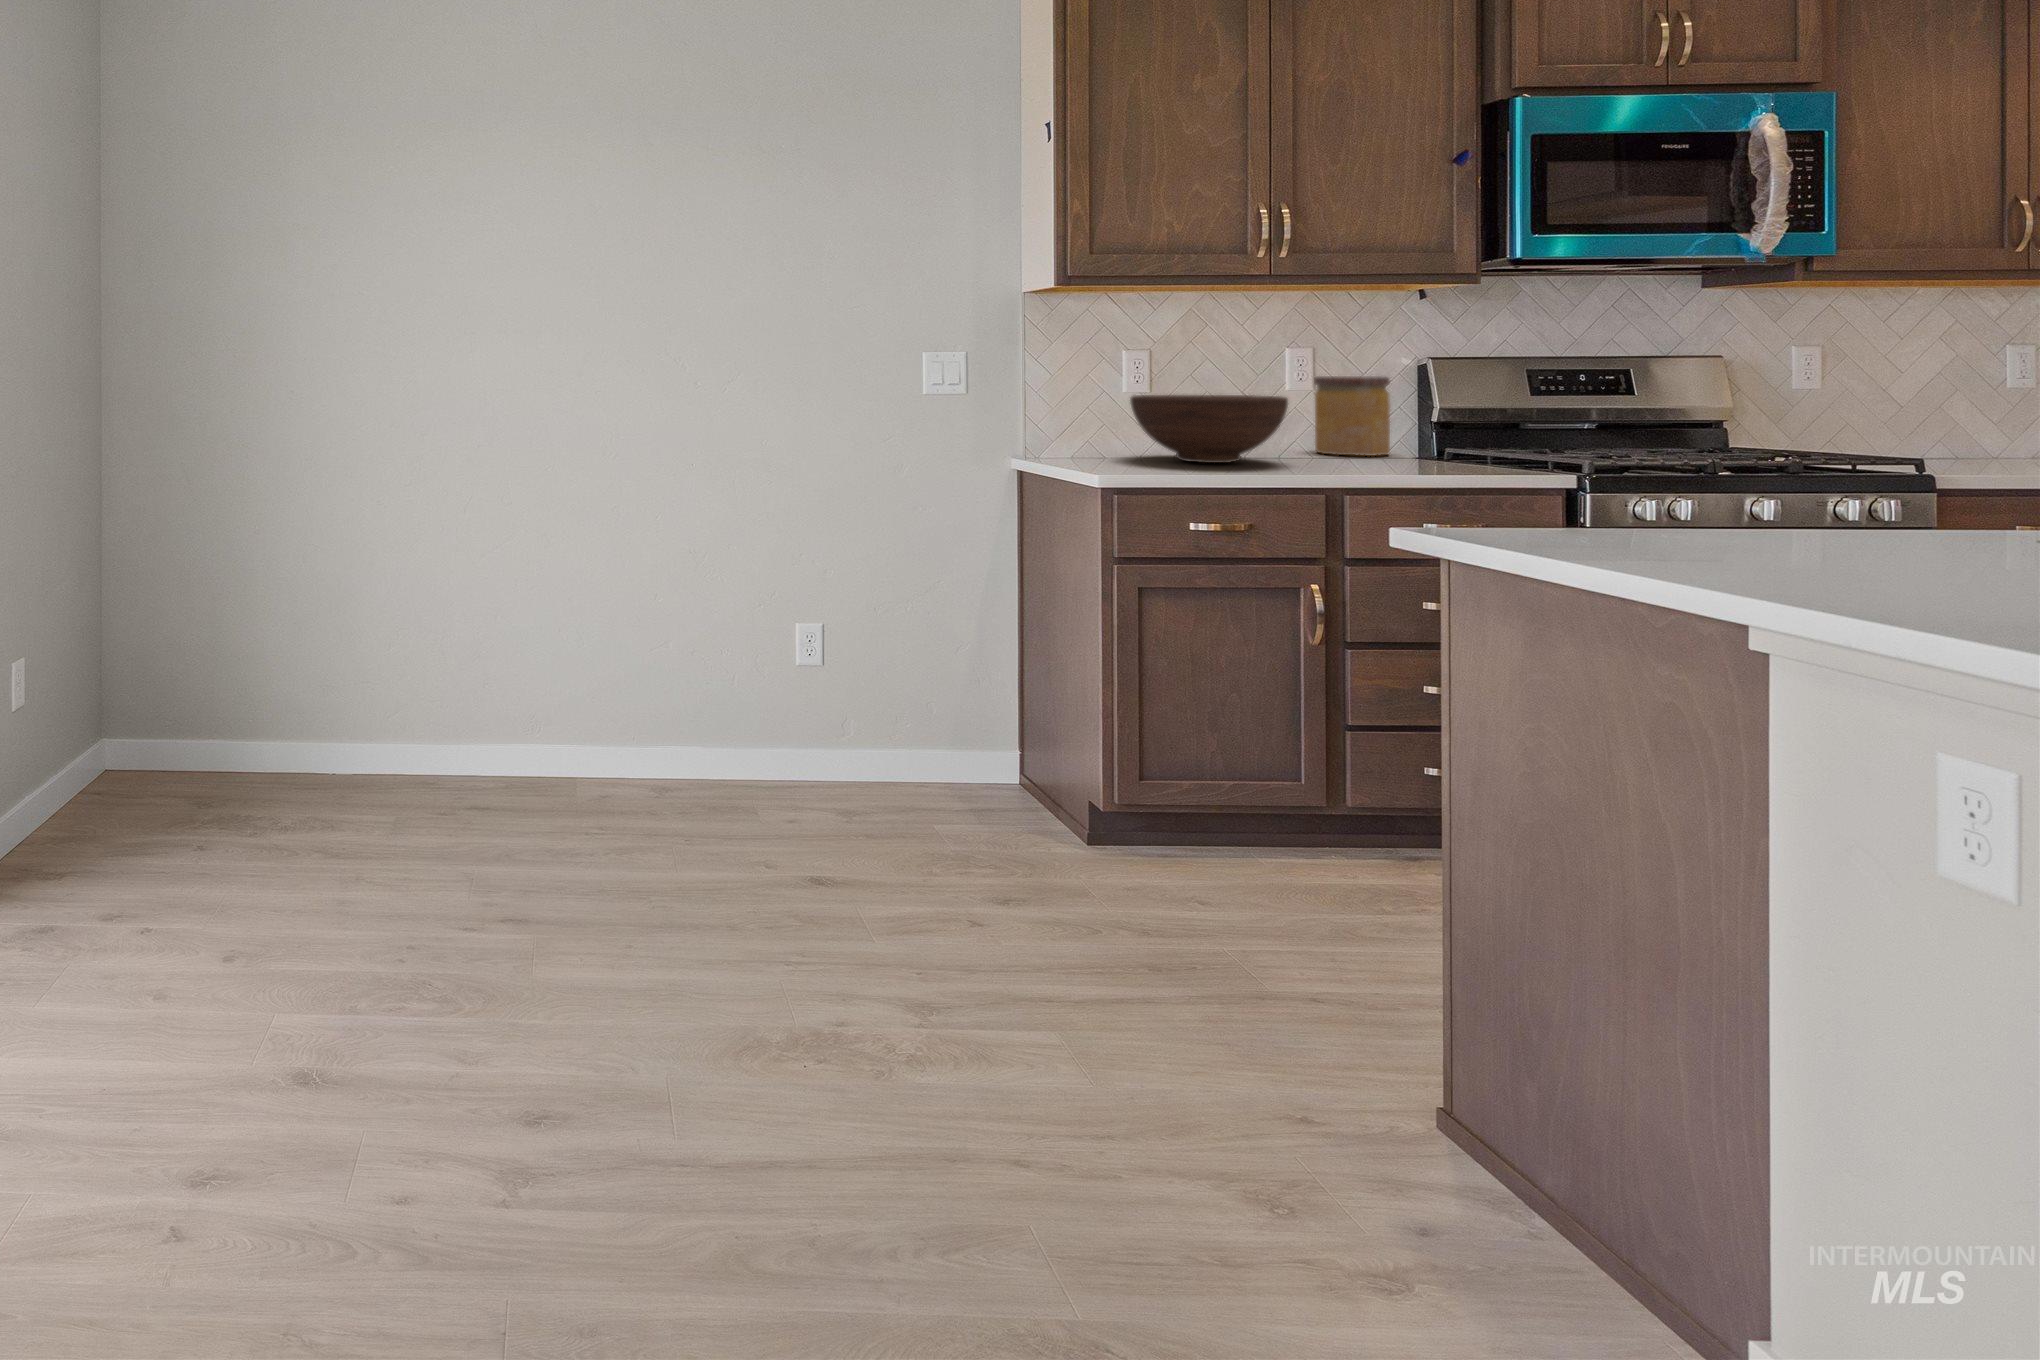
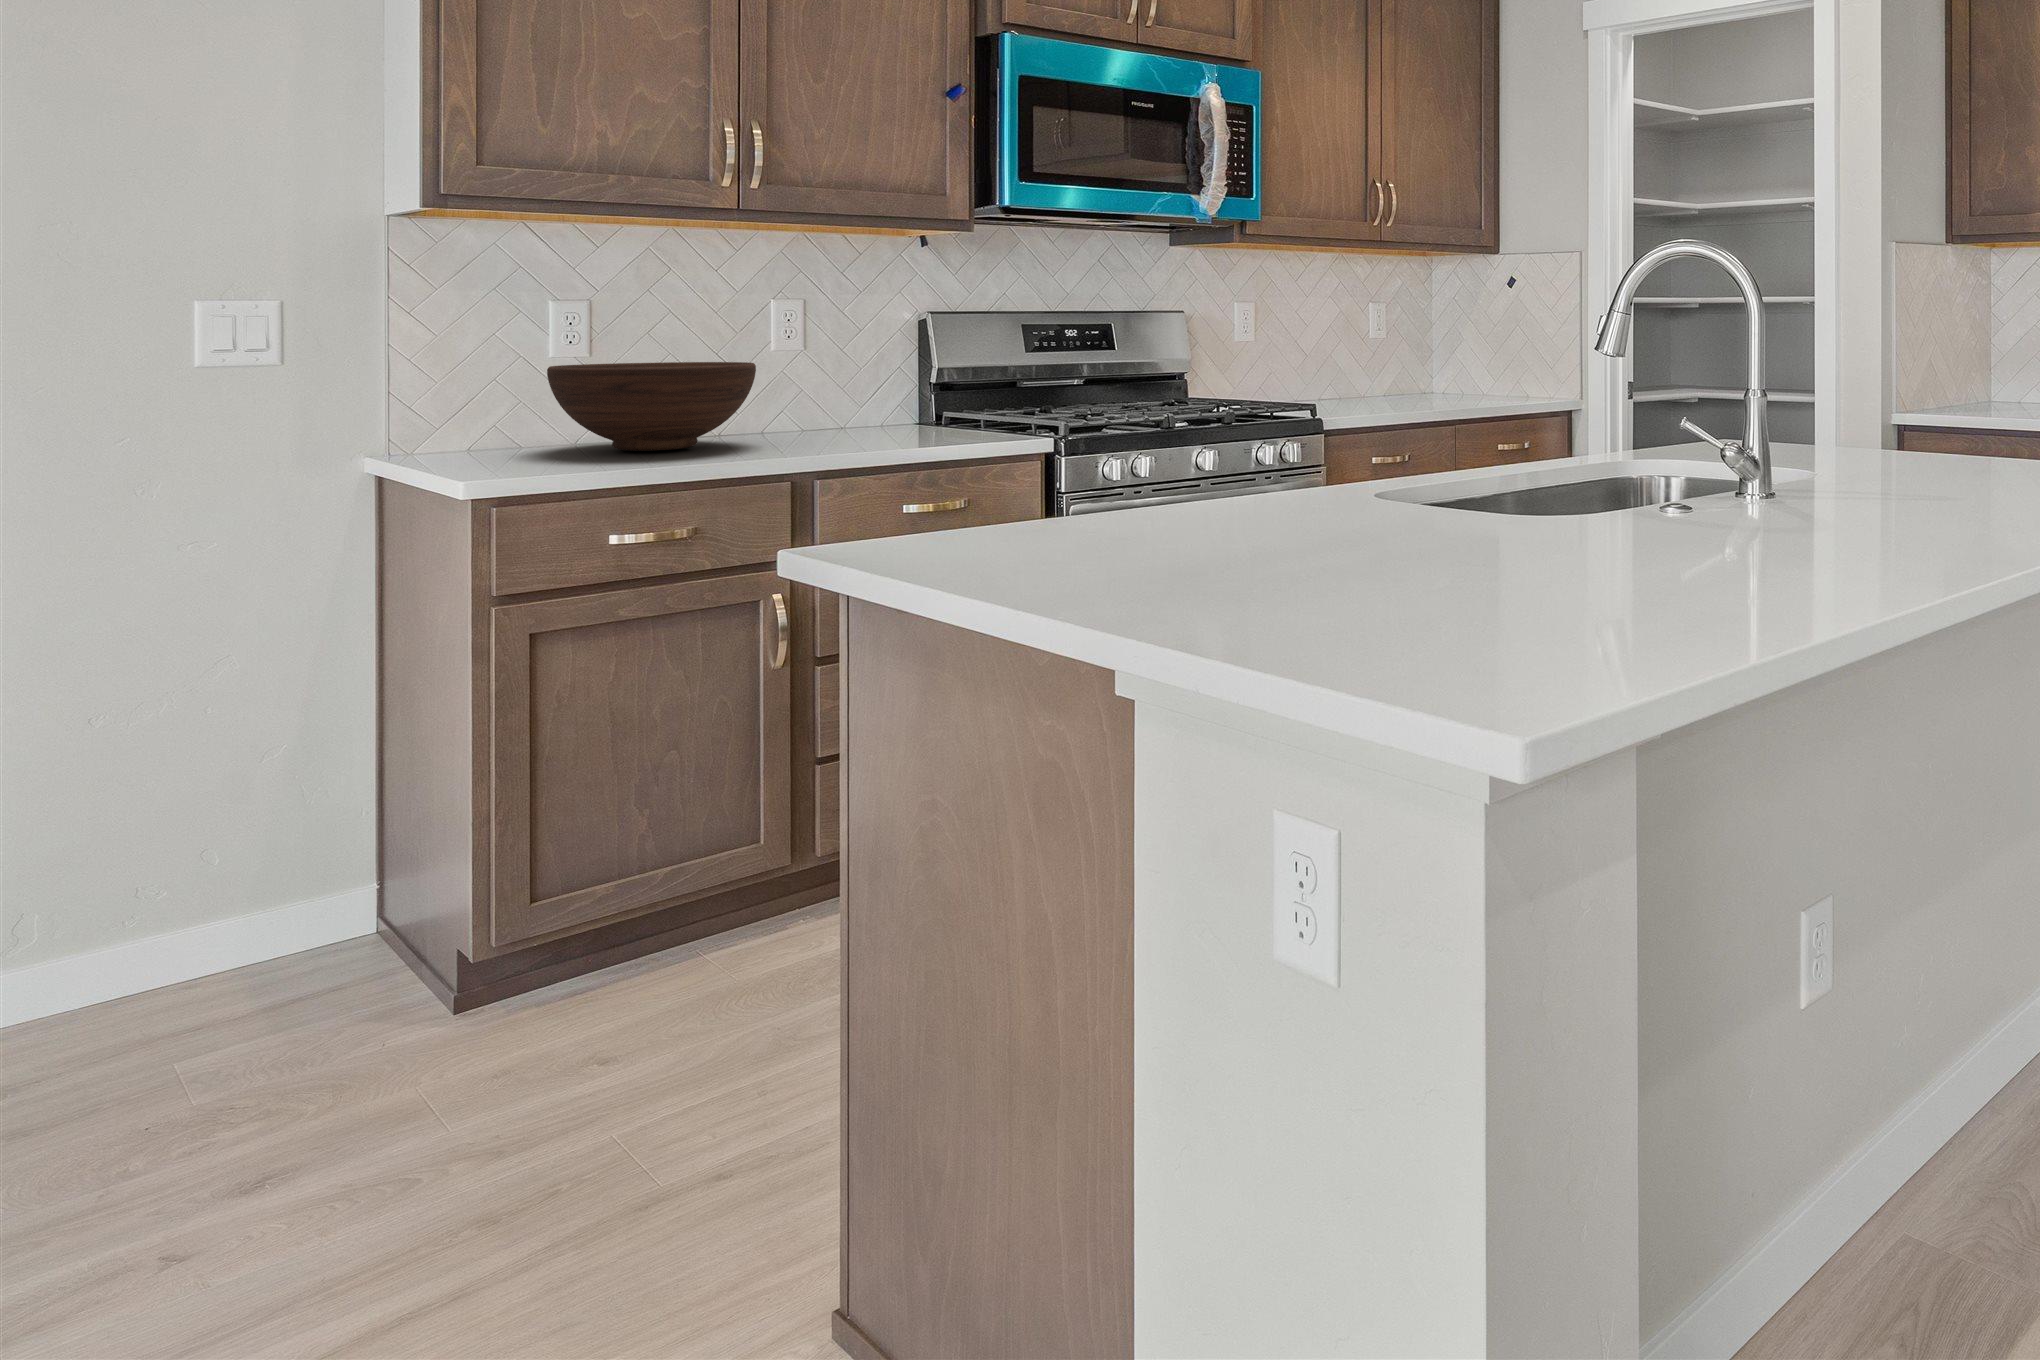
jar: present [1314,376,1390,456] -> none [799,336,882,430]

